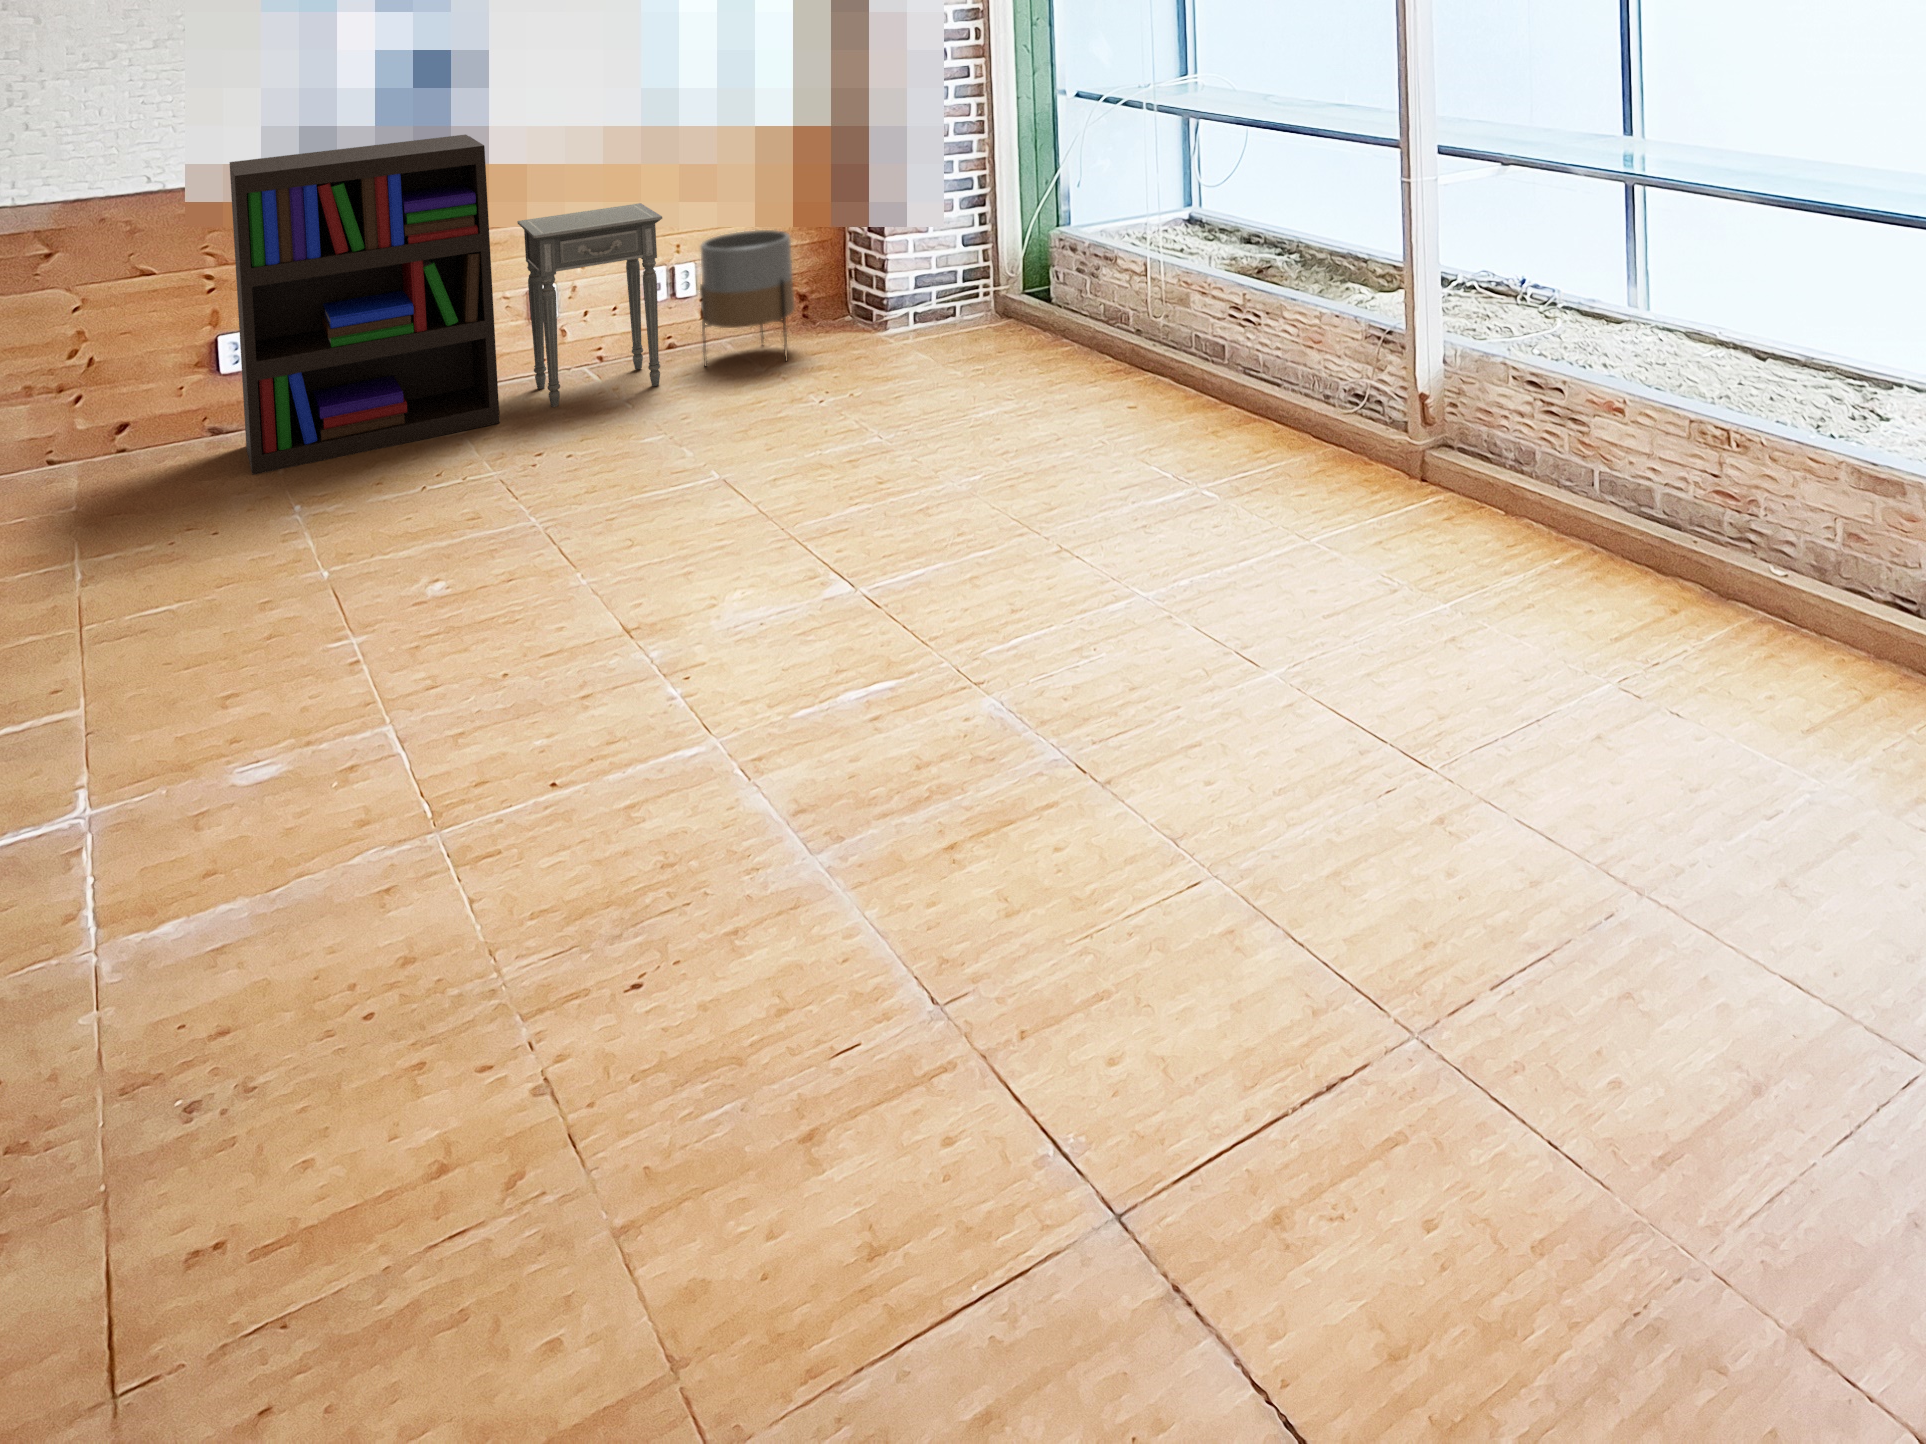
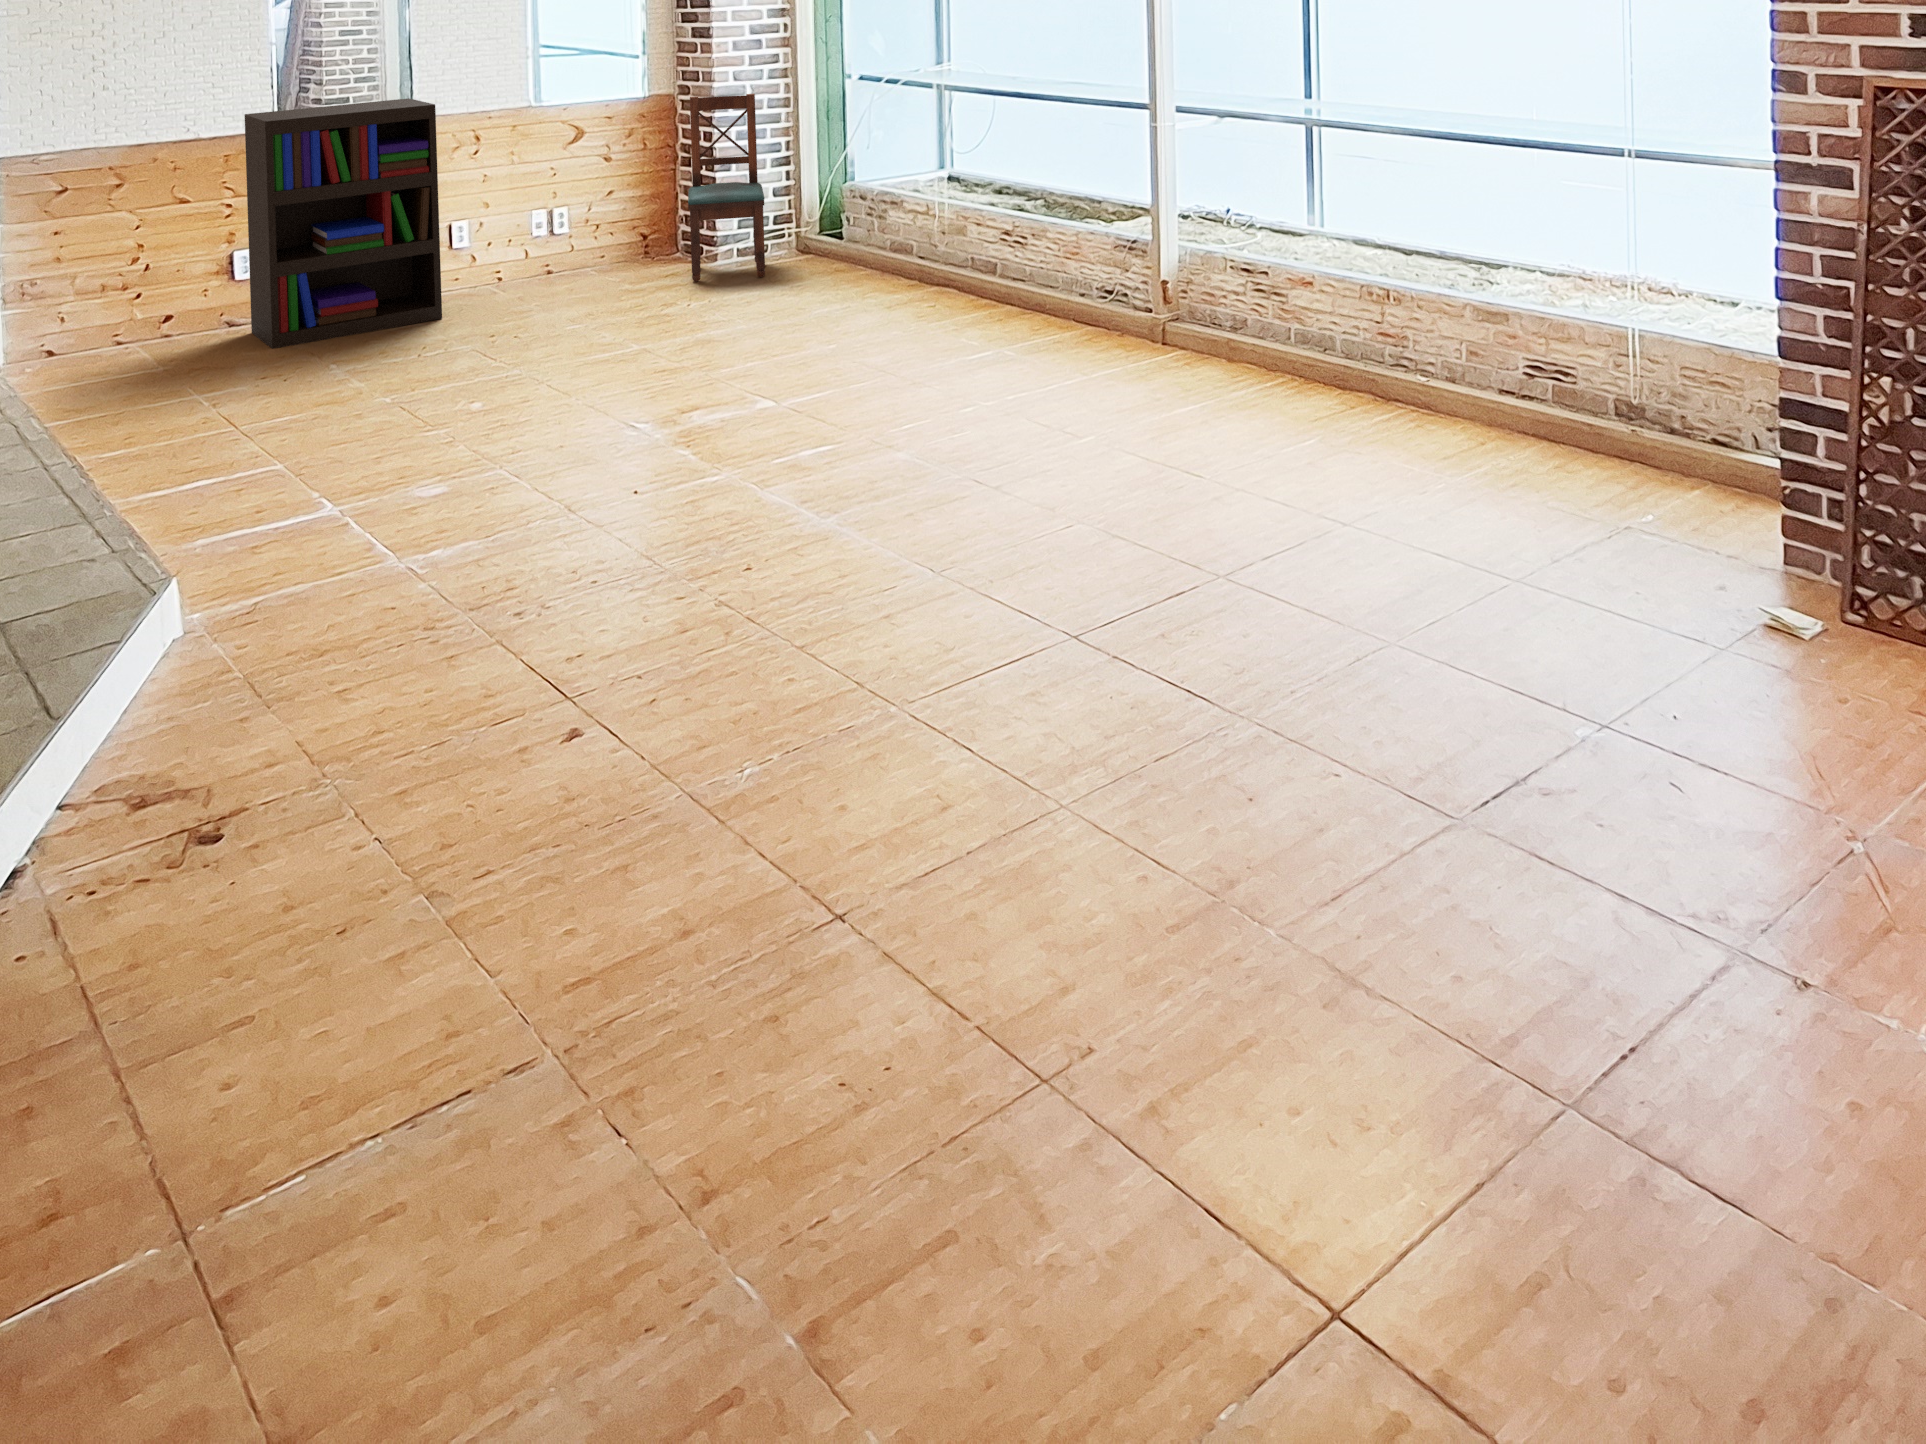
dining chair: none [837,118,946,362] -> present [688,94,765,282]
side table: present [517,203,662,407] -> none [443,156,558,309]
planter: present [700,230,794,365] -> none [578,181,648,285]

